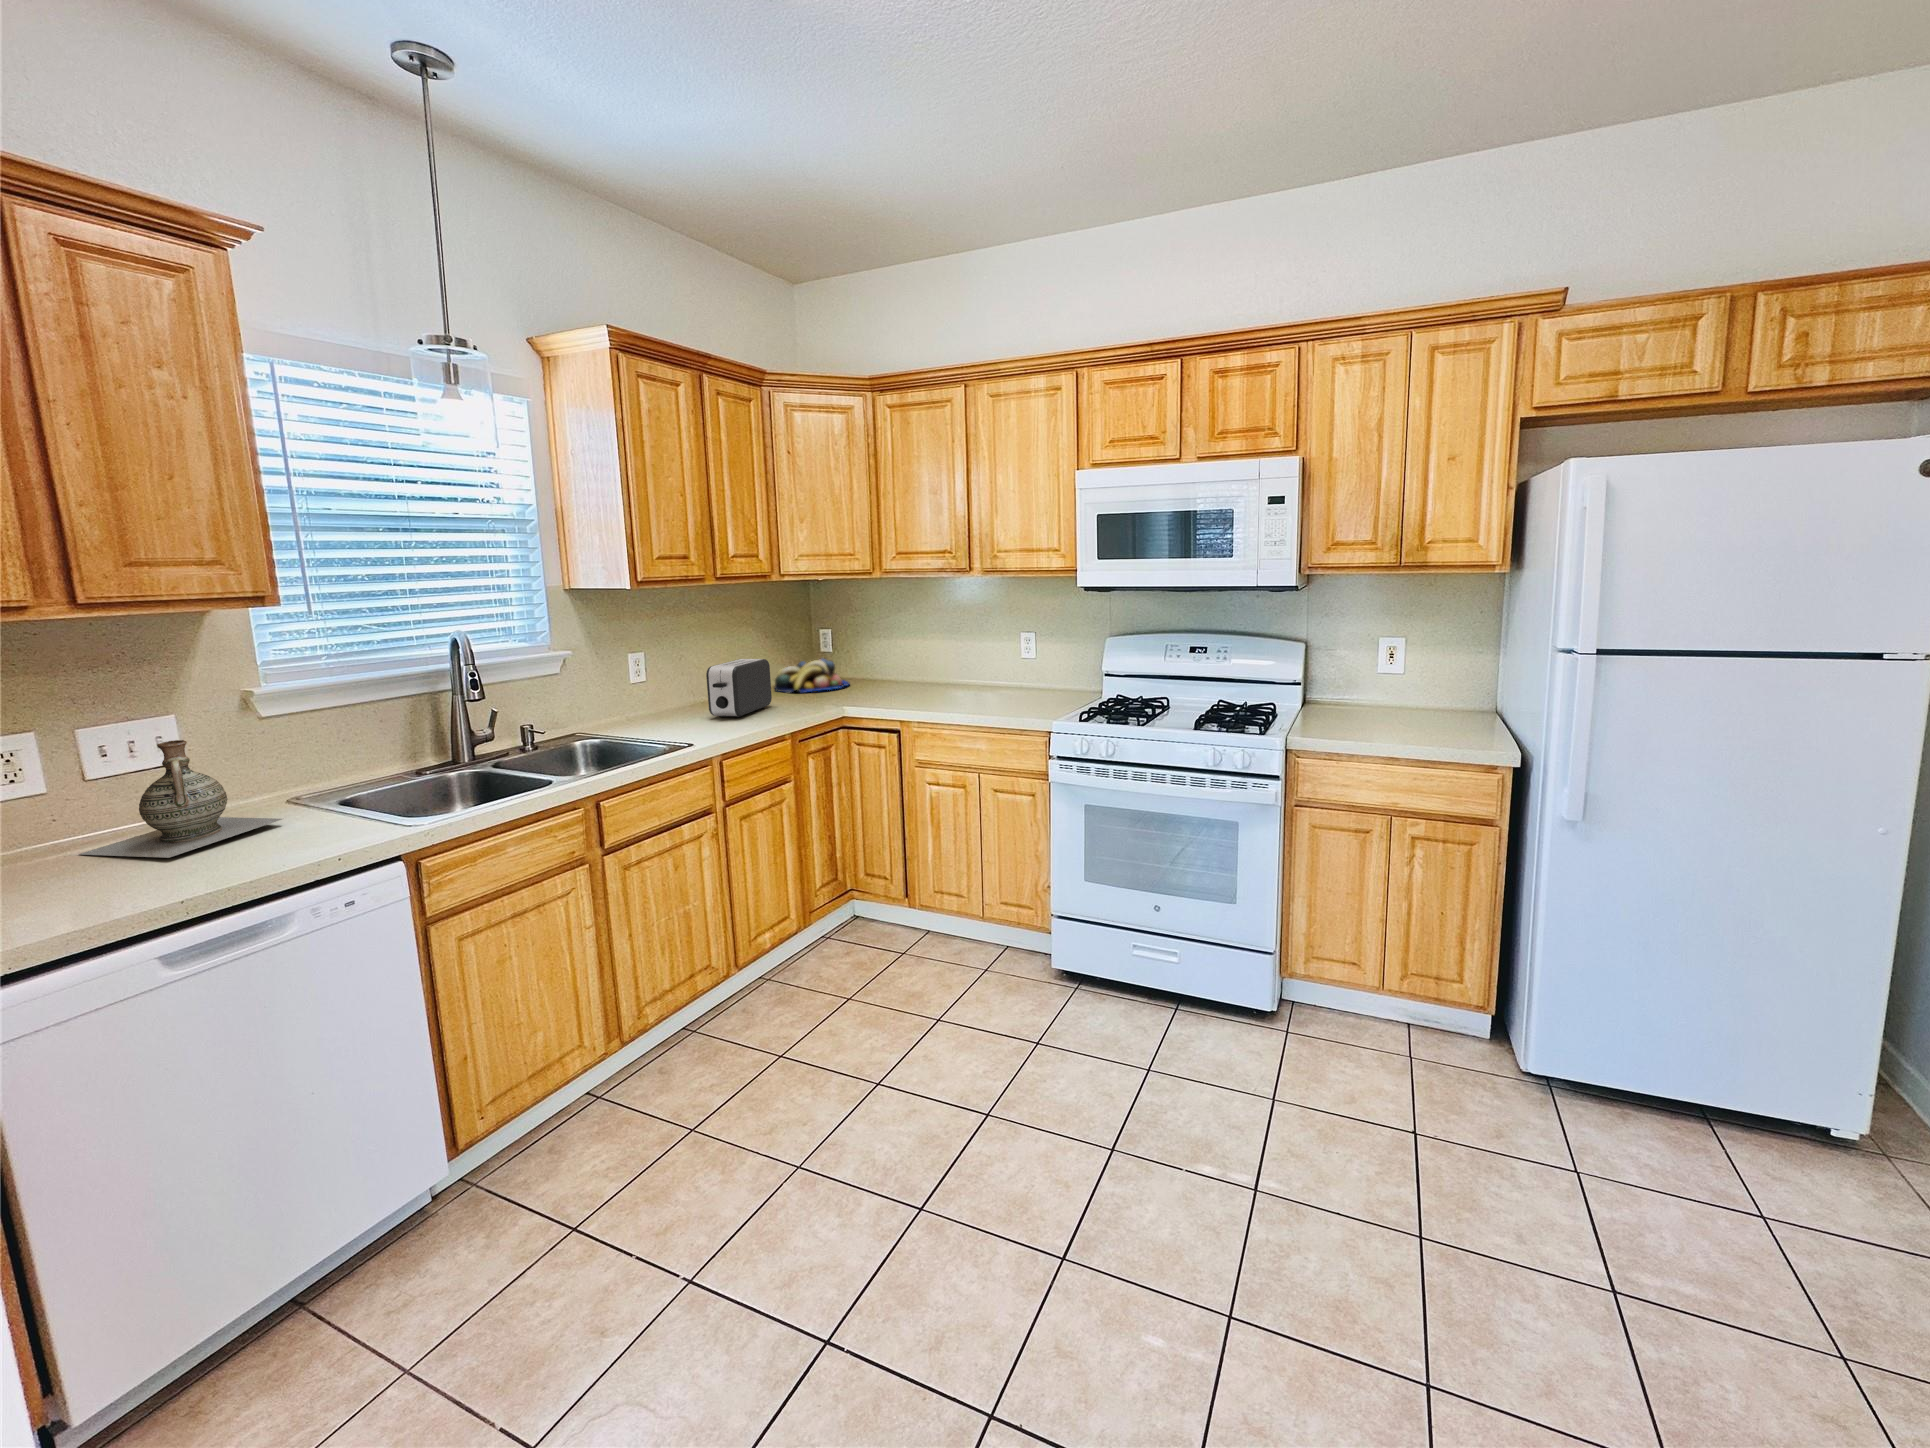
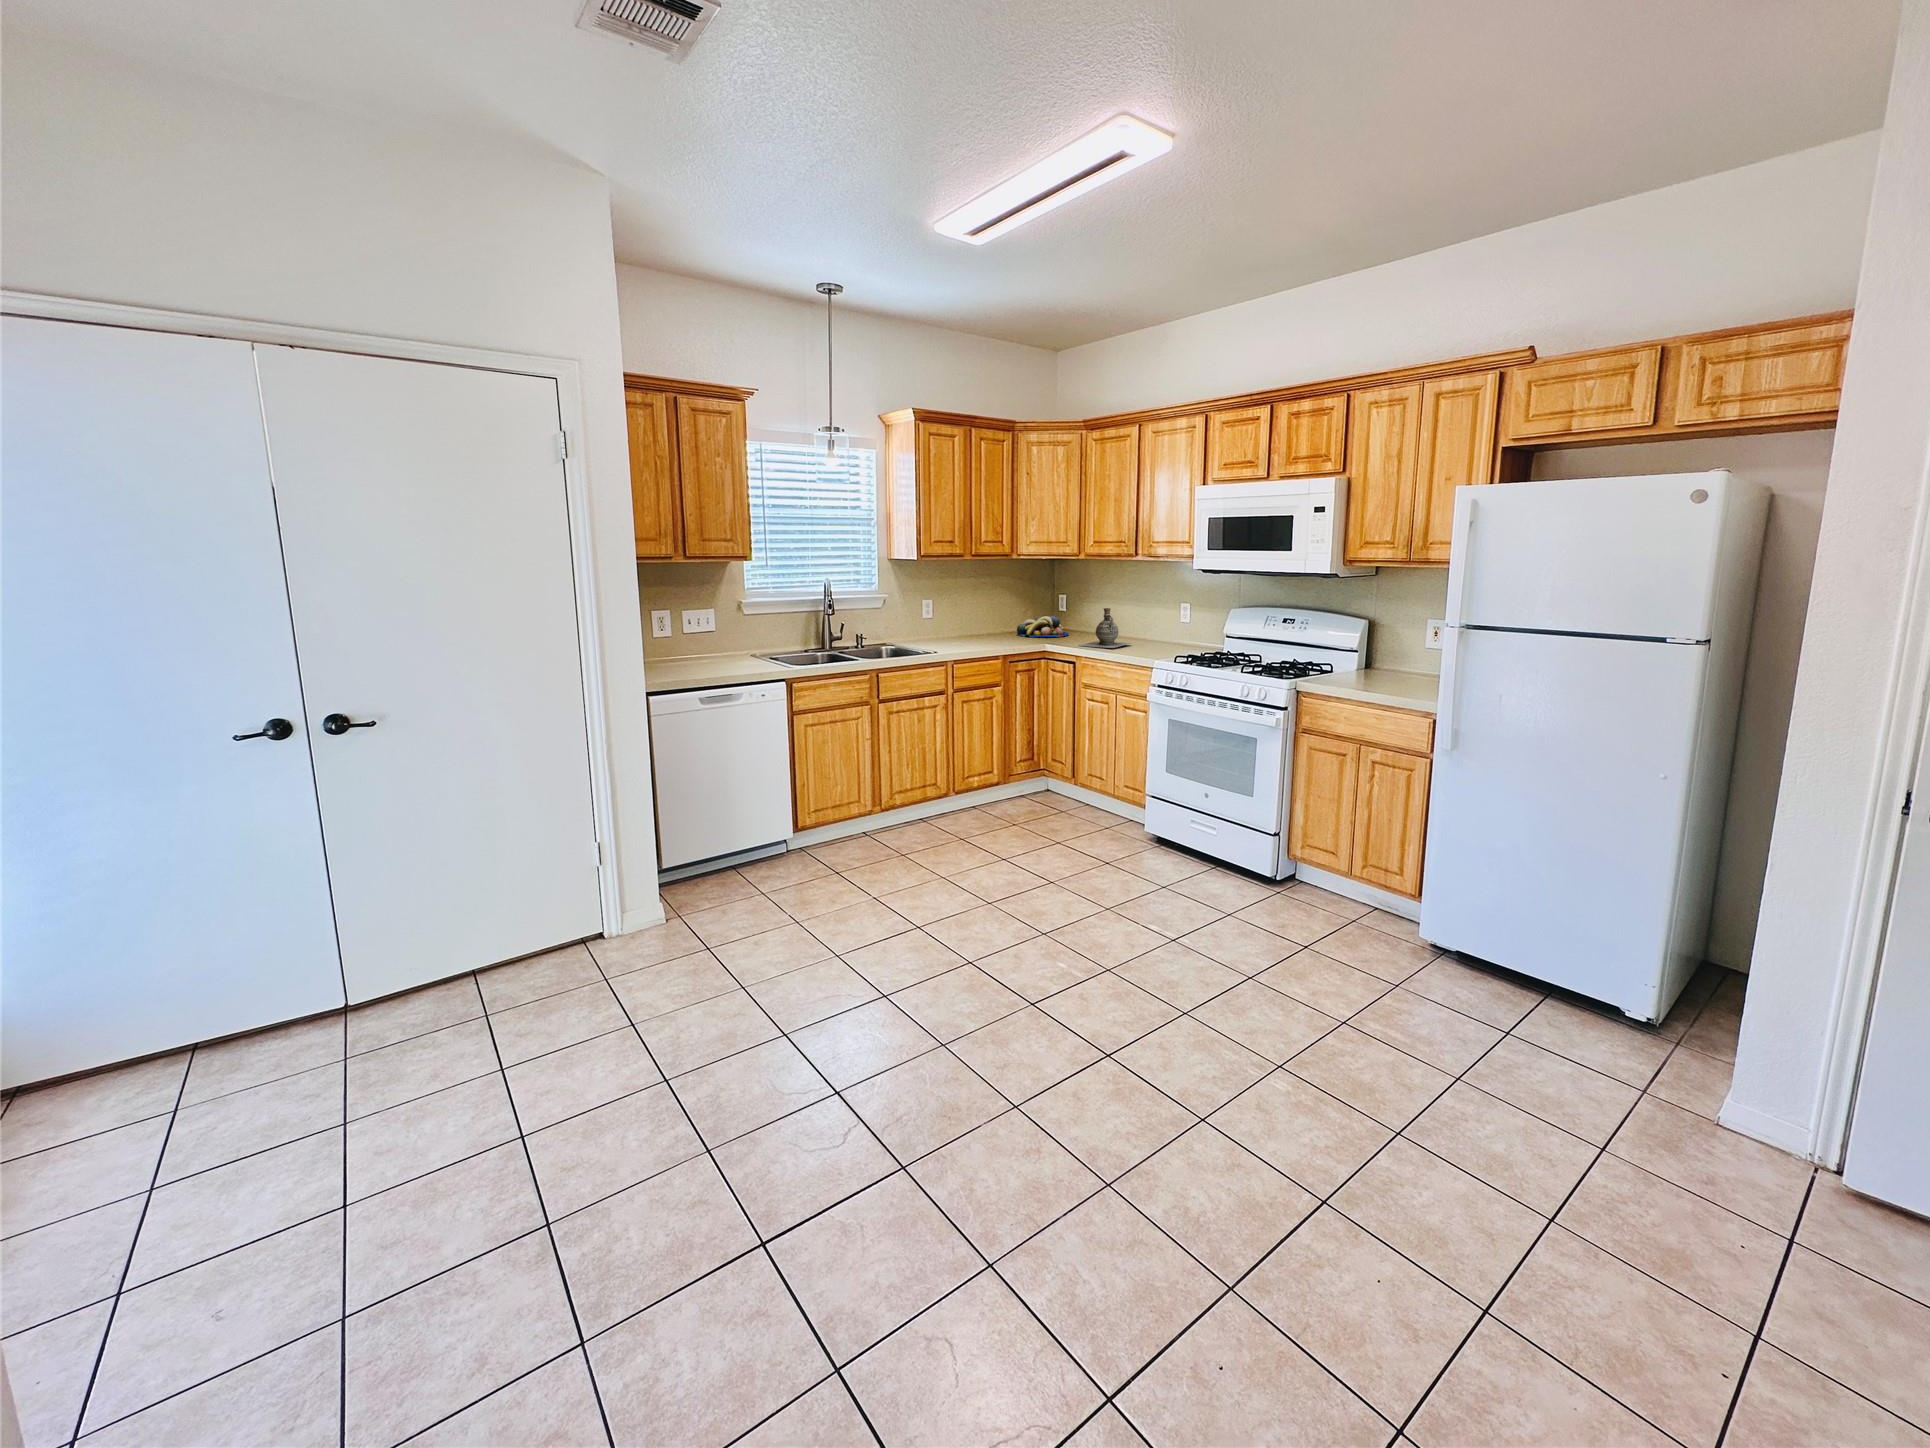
toaster: present [706,659,772,717] -> none [961,609,1004,645]
ceramic jug: present [80,740,282,858] -> present [1080,608,1130,648]

